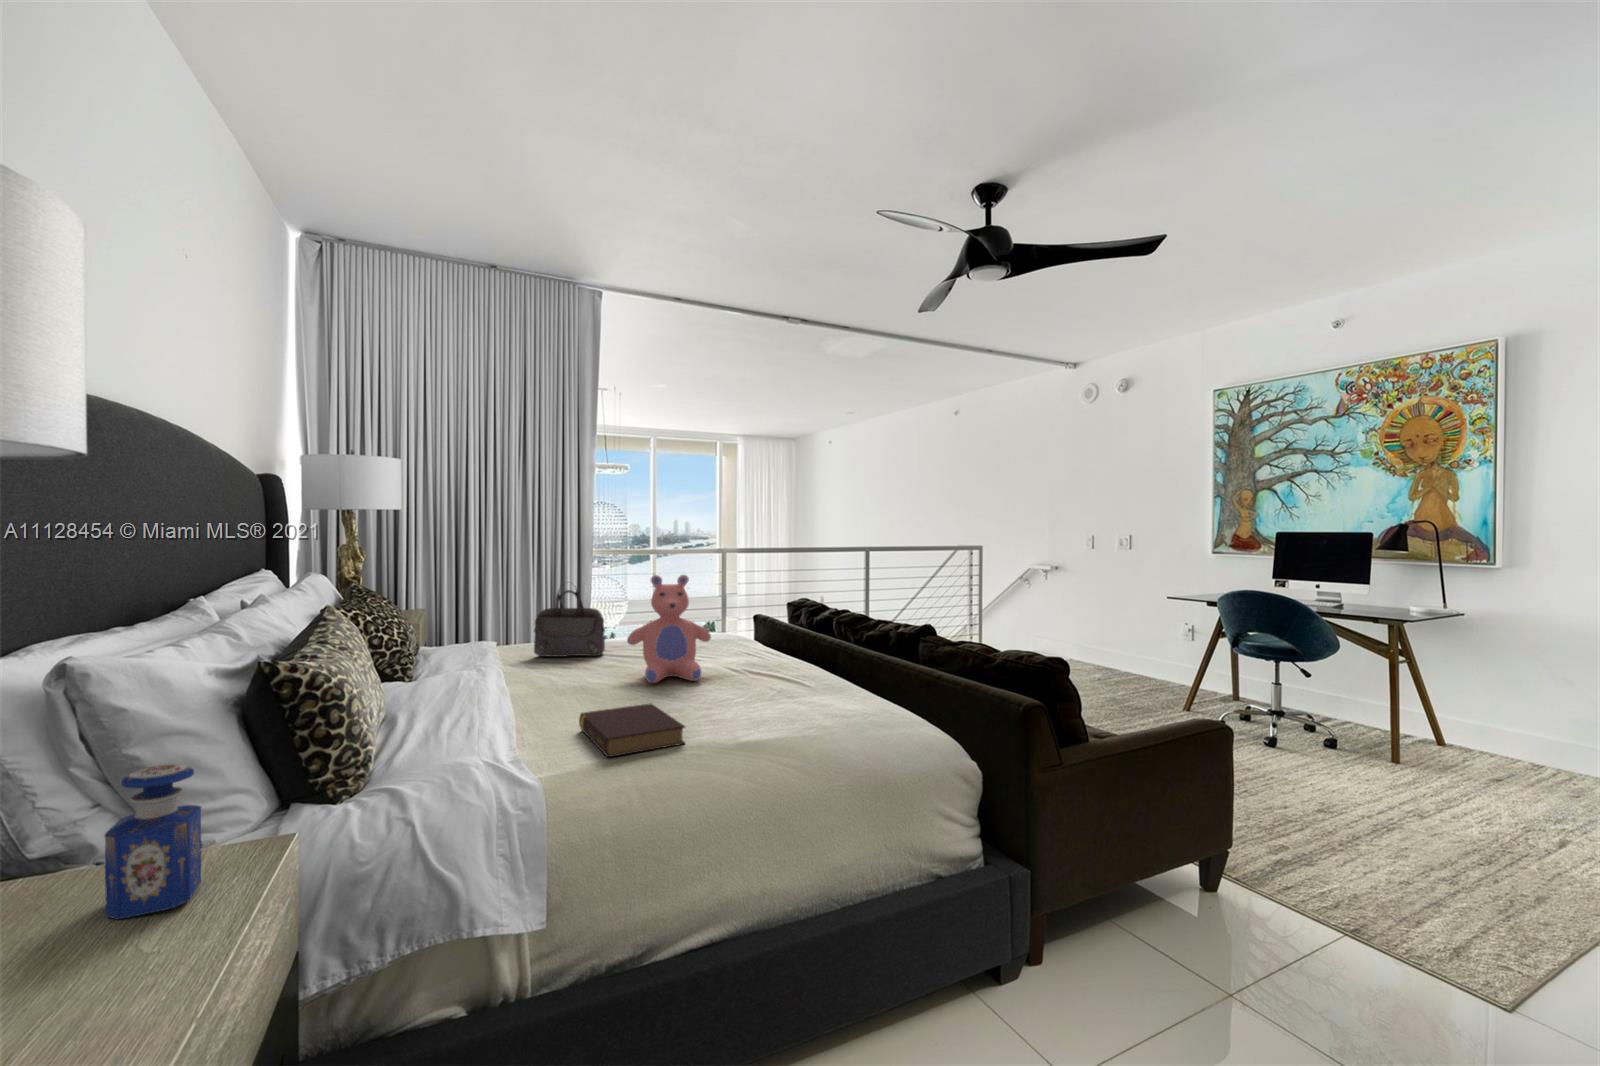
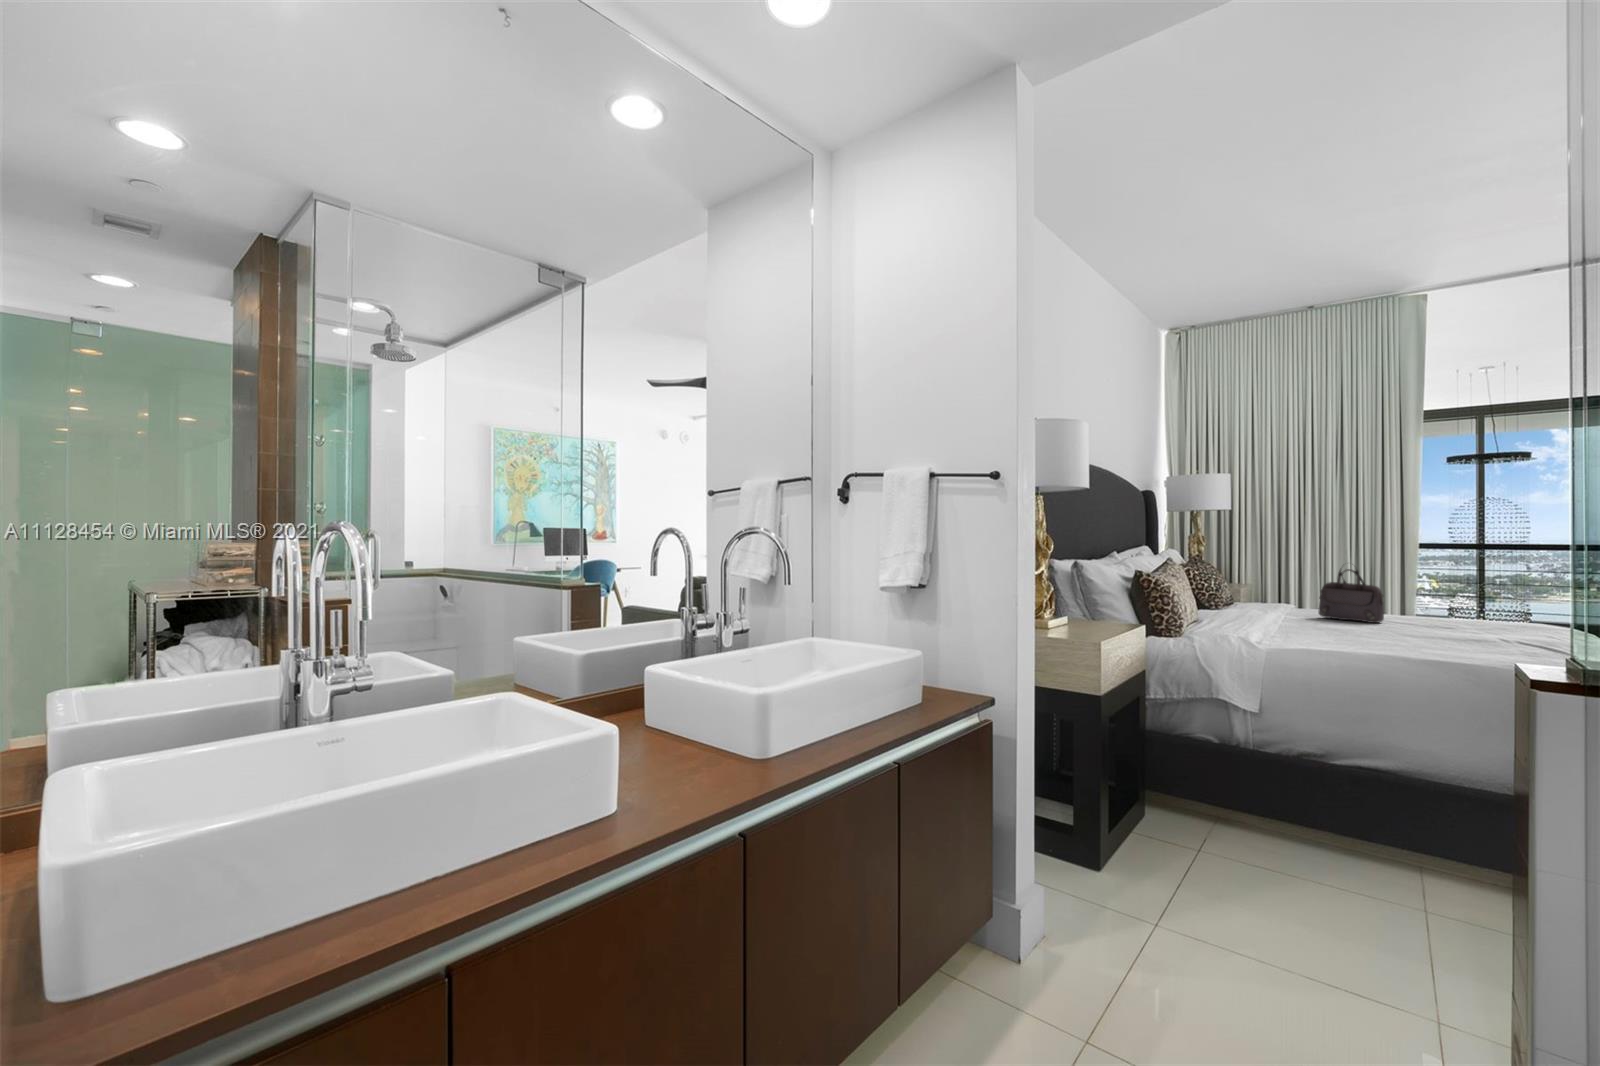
teddy bear: present [627,575,711,683] -> none [1384,558,1475,643]
book: present [579,703,685,757] -> none [1312,635,1381,661]
perfume bottle: present [105,764,201,919] -> none [1096,589,1119,631]

